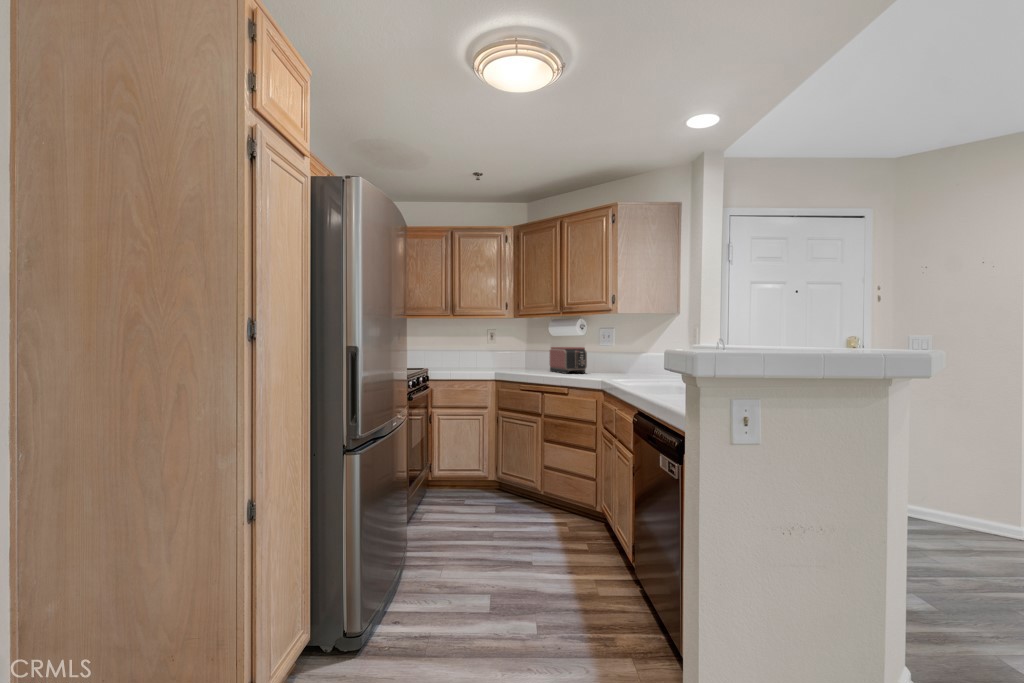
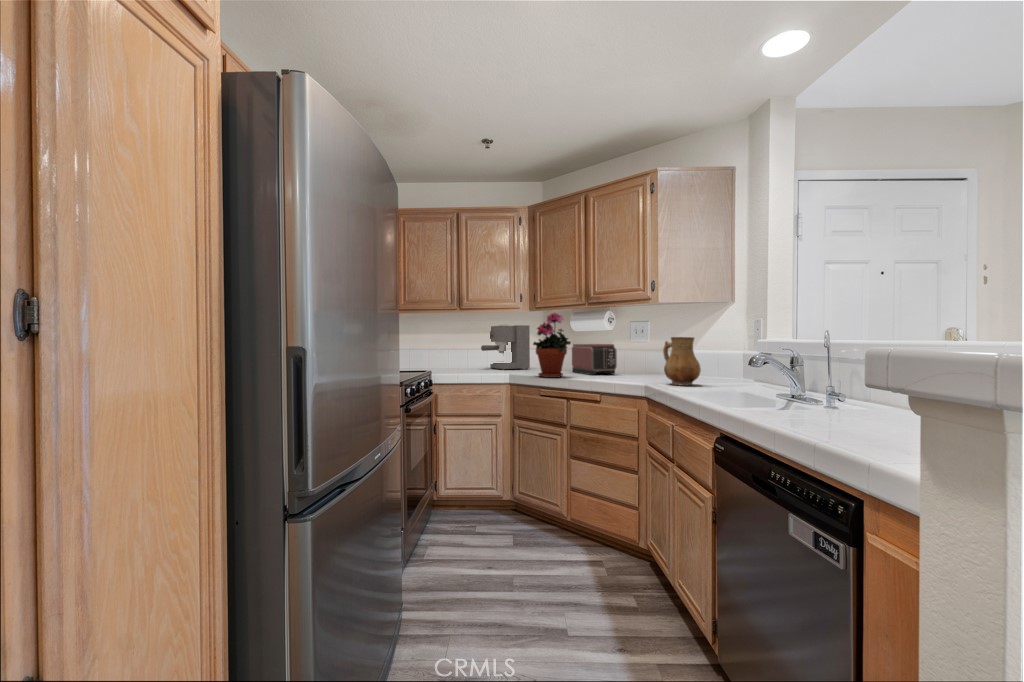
potted plant: none [514,320,546,375] -> present [533,313,571,378]
coffee maker: none [471,330,514,369] -> present [481,325,530,370]
ceramic pitcher: none [619,342,647,381] -> present [663,337,701,385]

